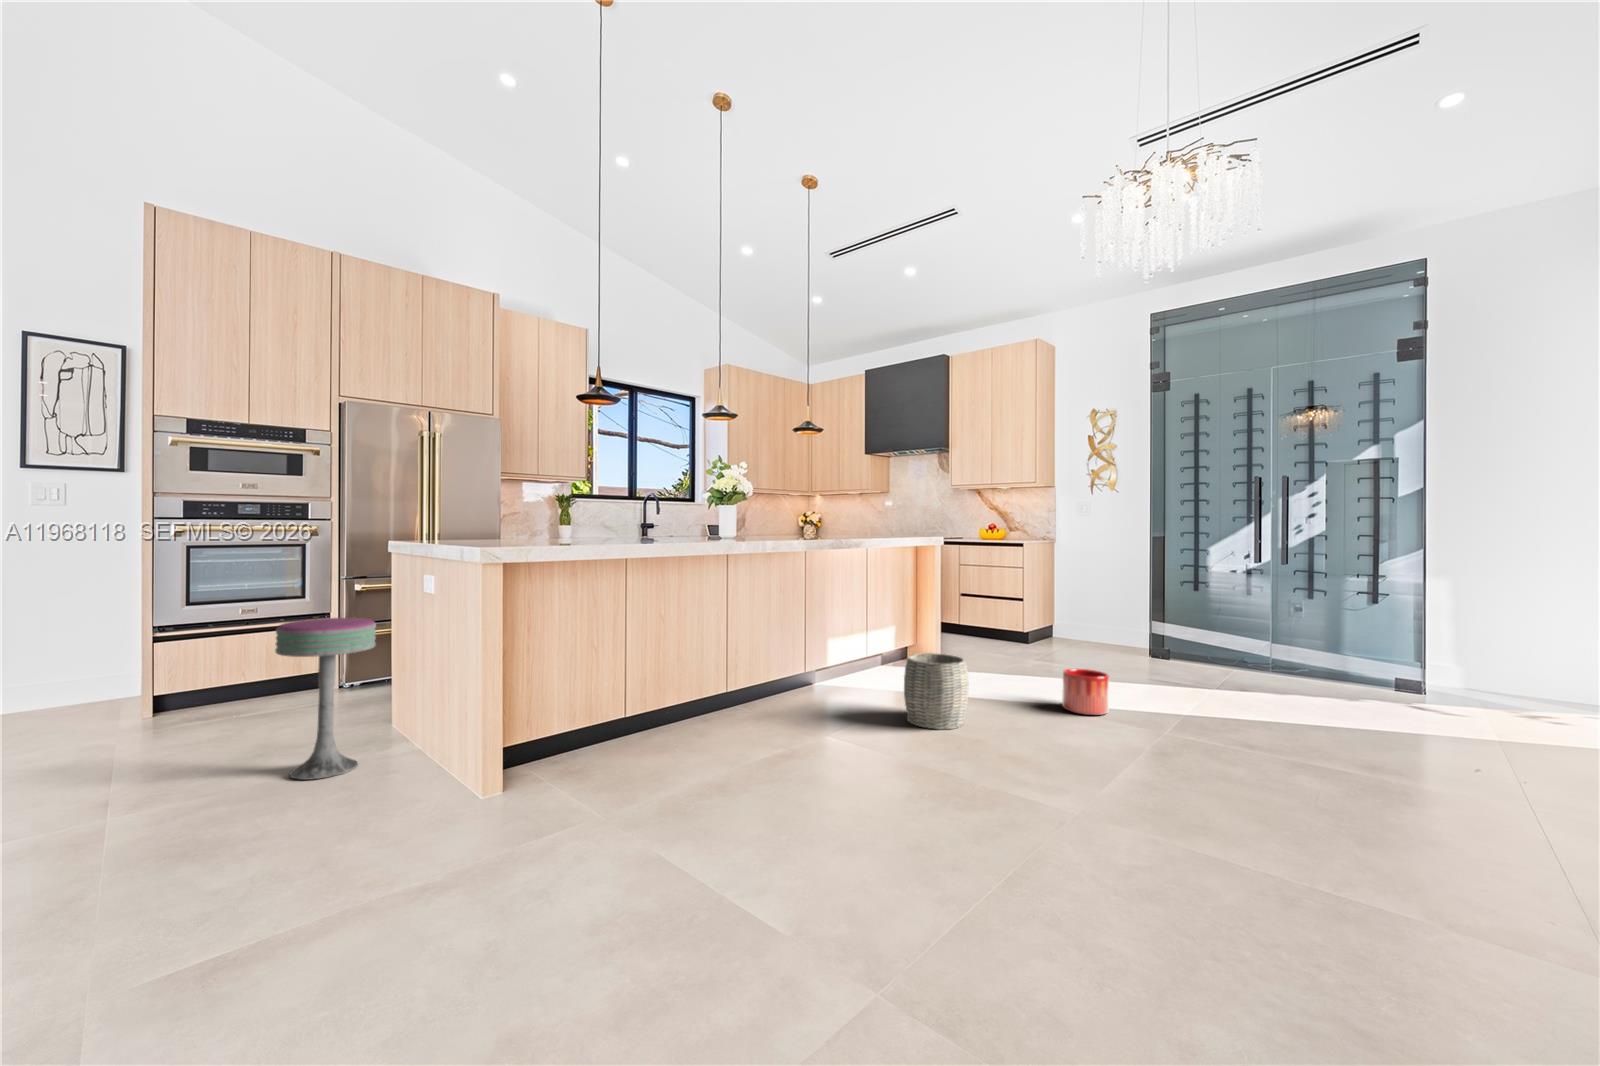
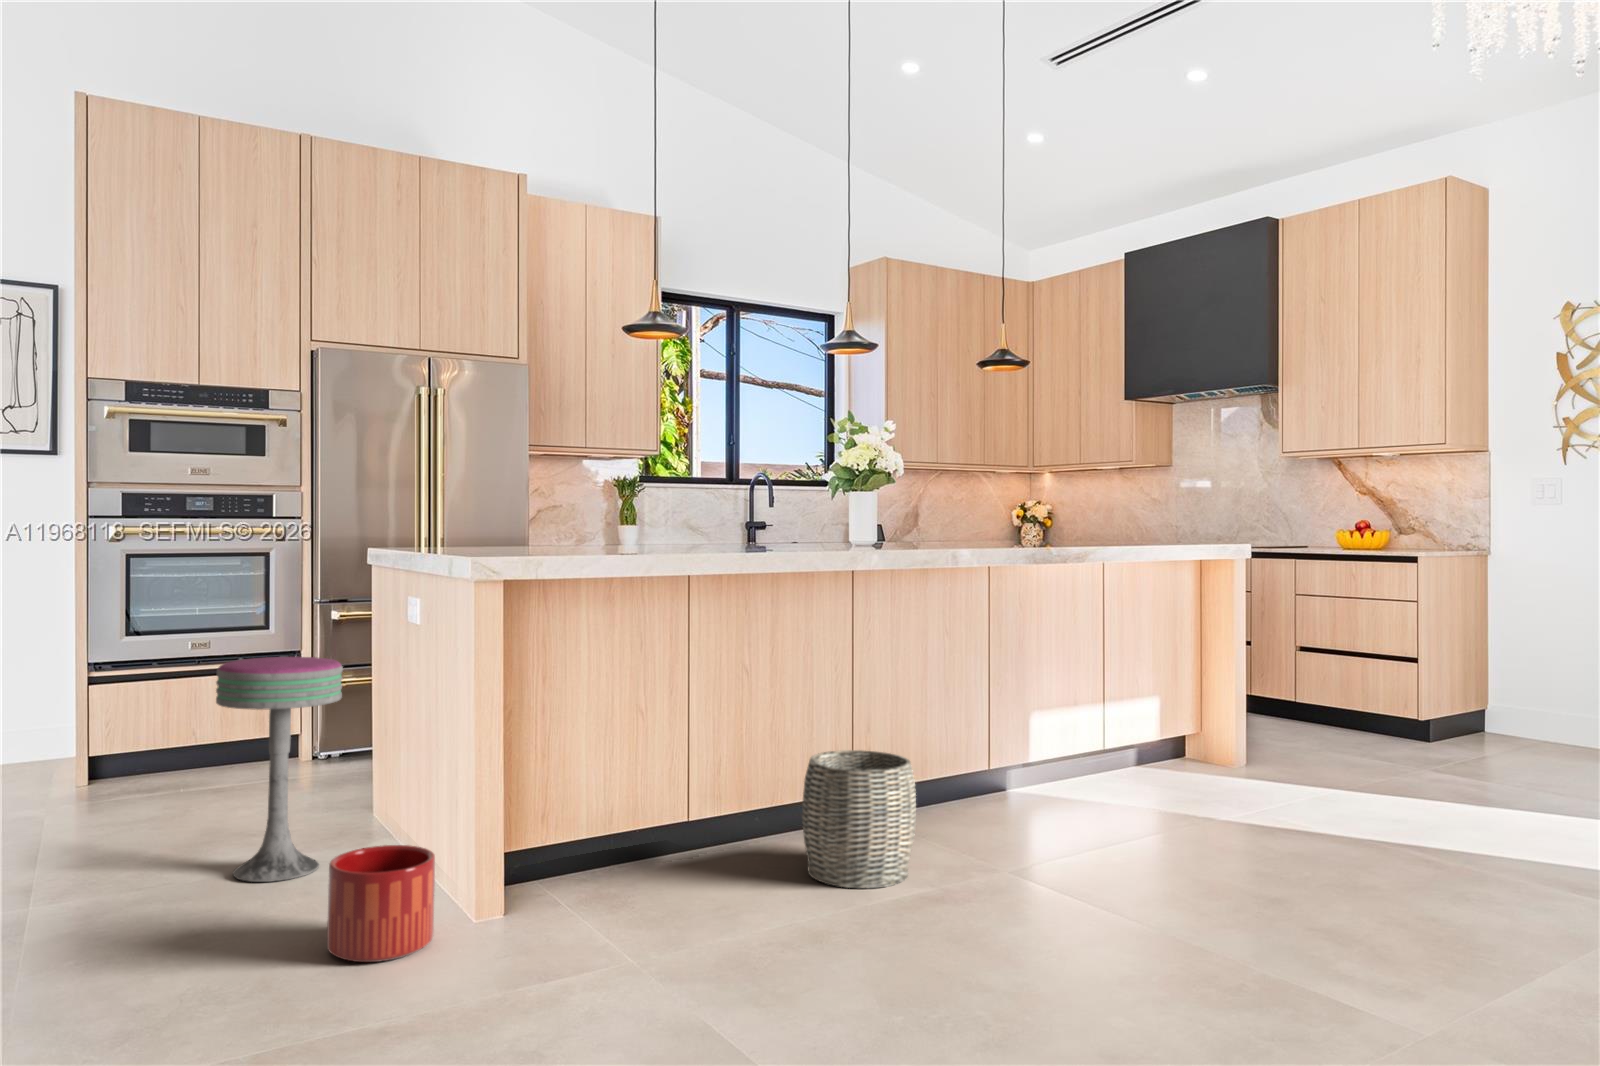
woven basket: present [904,653,969,729] -> present [802,750,916,888]
planter: present [1062,669,1109,715] -> present [327,845,435,962]

